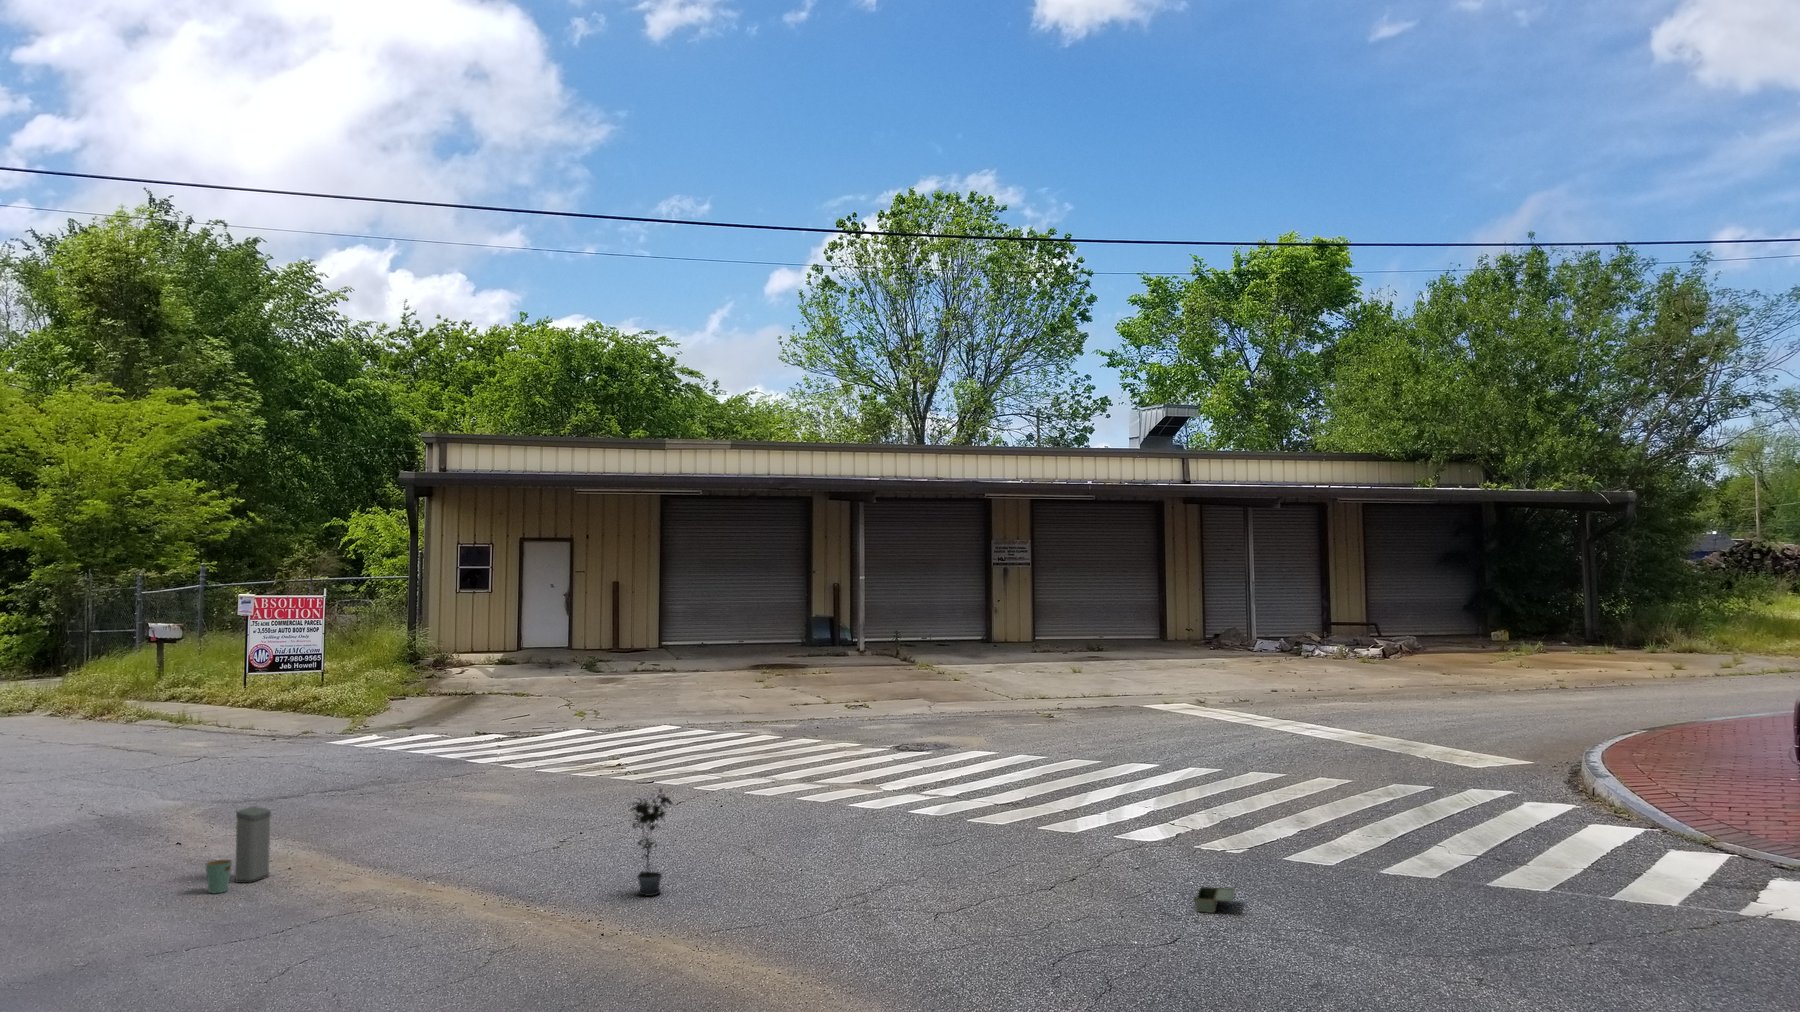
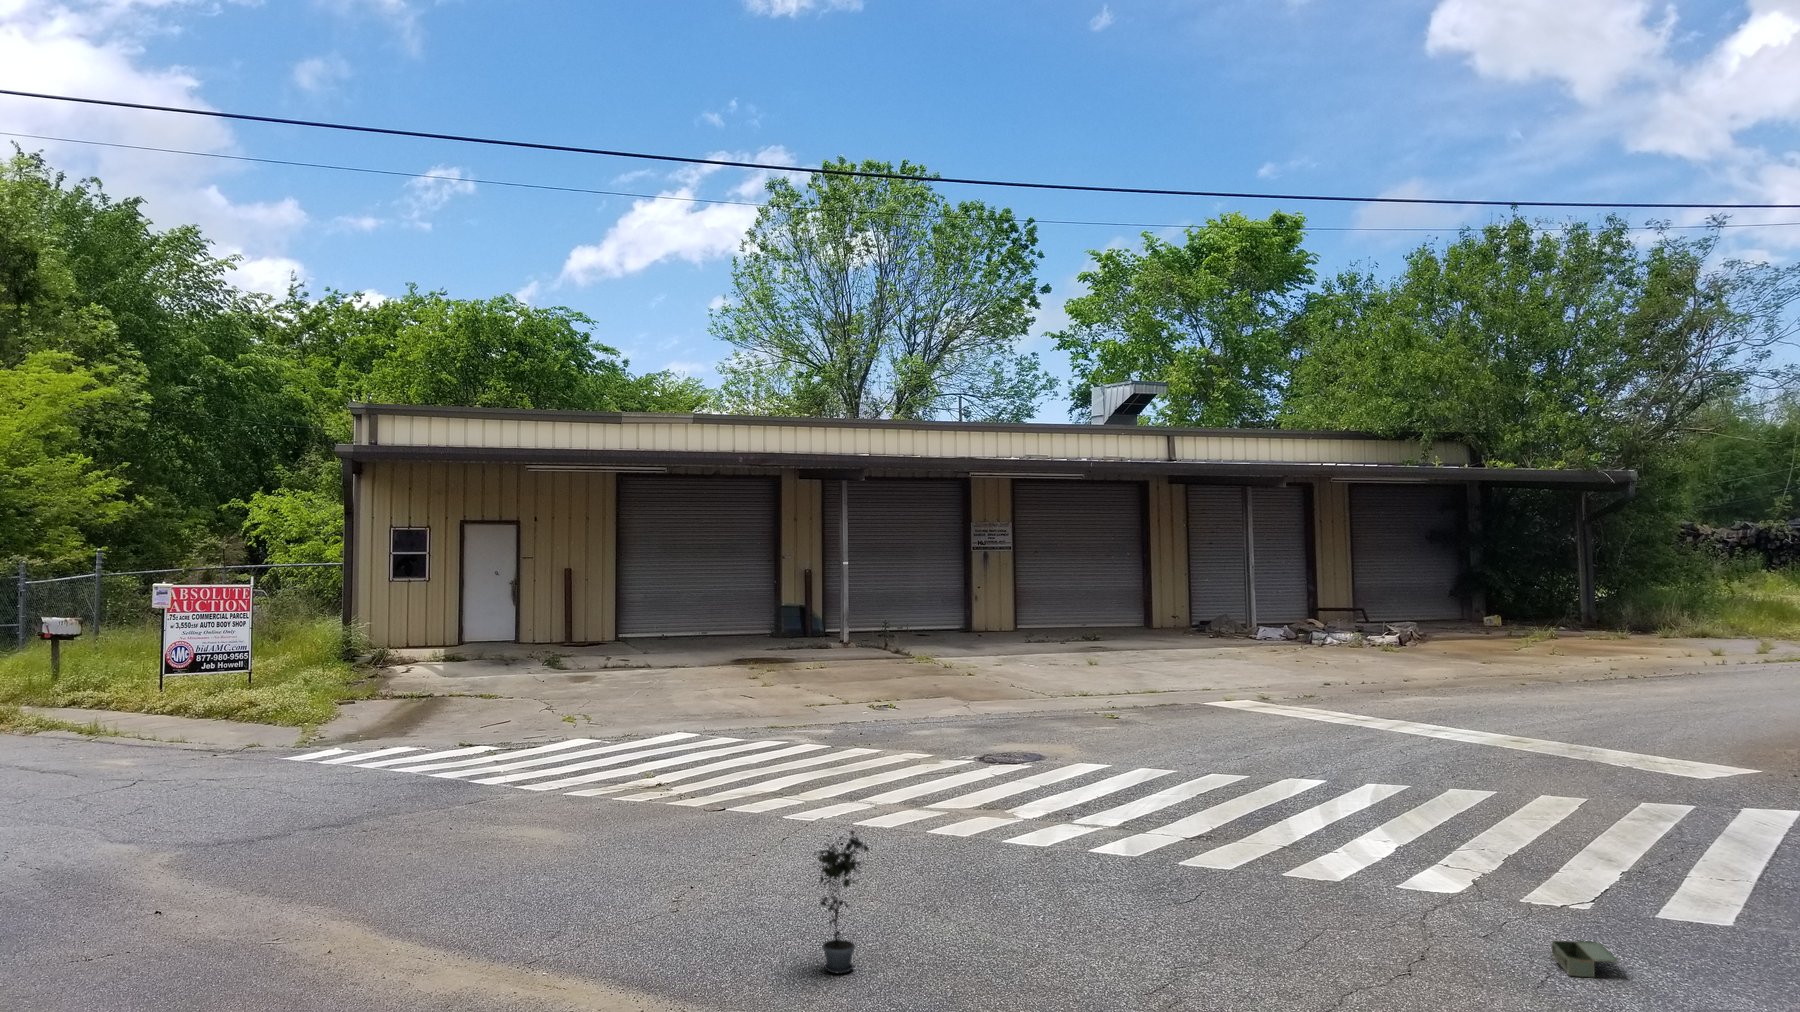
trash can: present [206,806,271,893] -> none [220,863,301,989]

